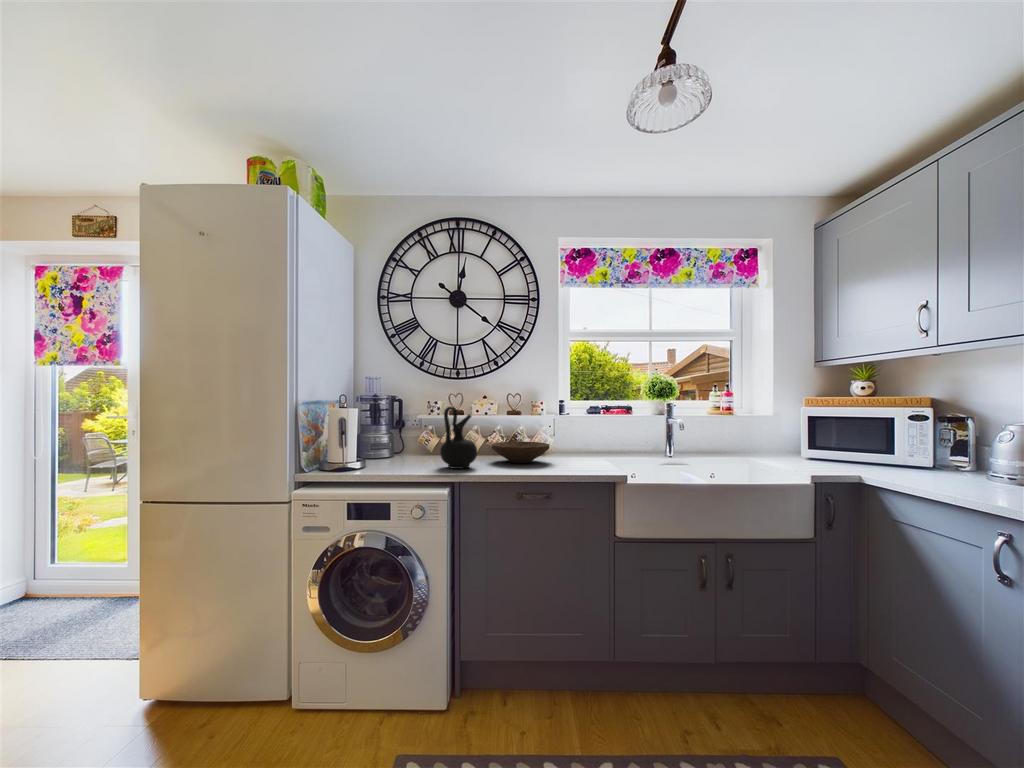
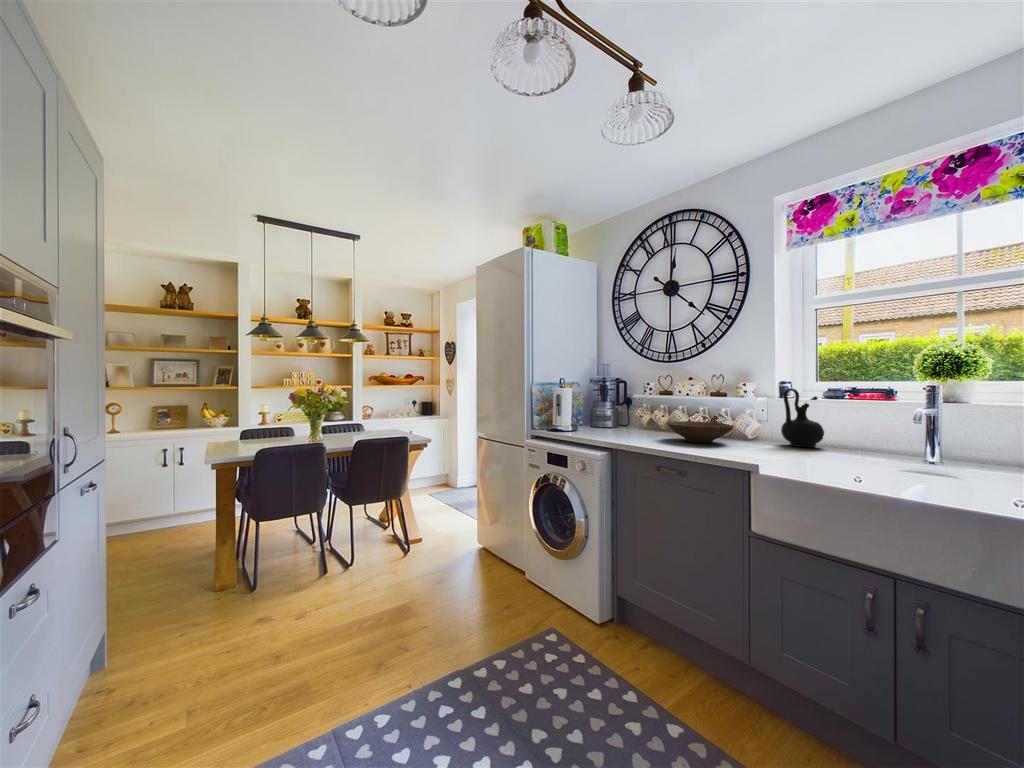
ceramic jug: present [440,407,477,469] -> present [781,388,824,447]

